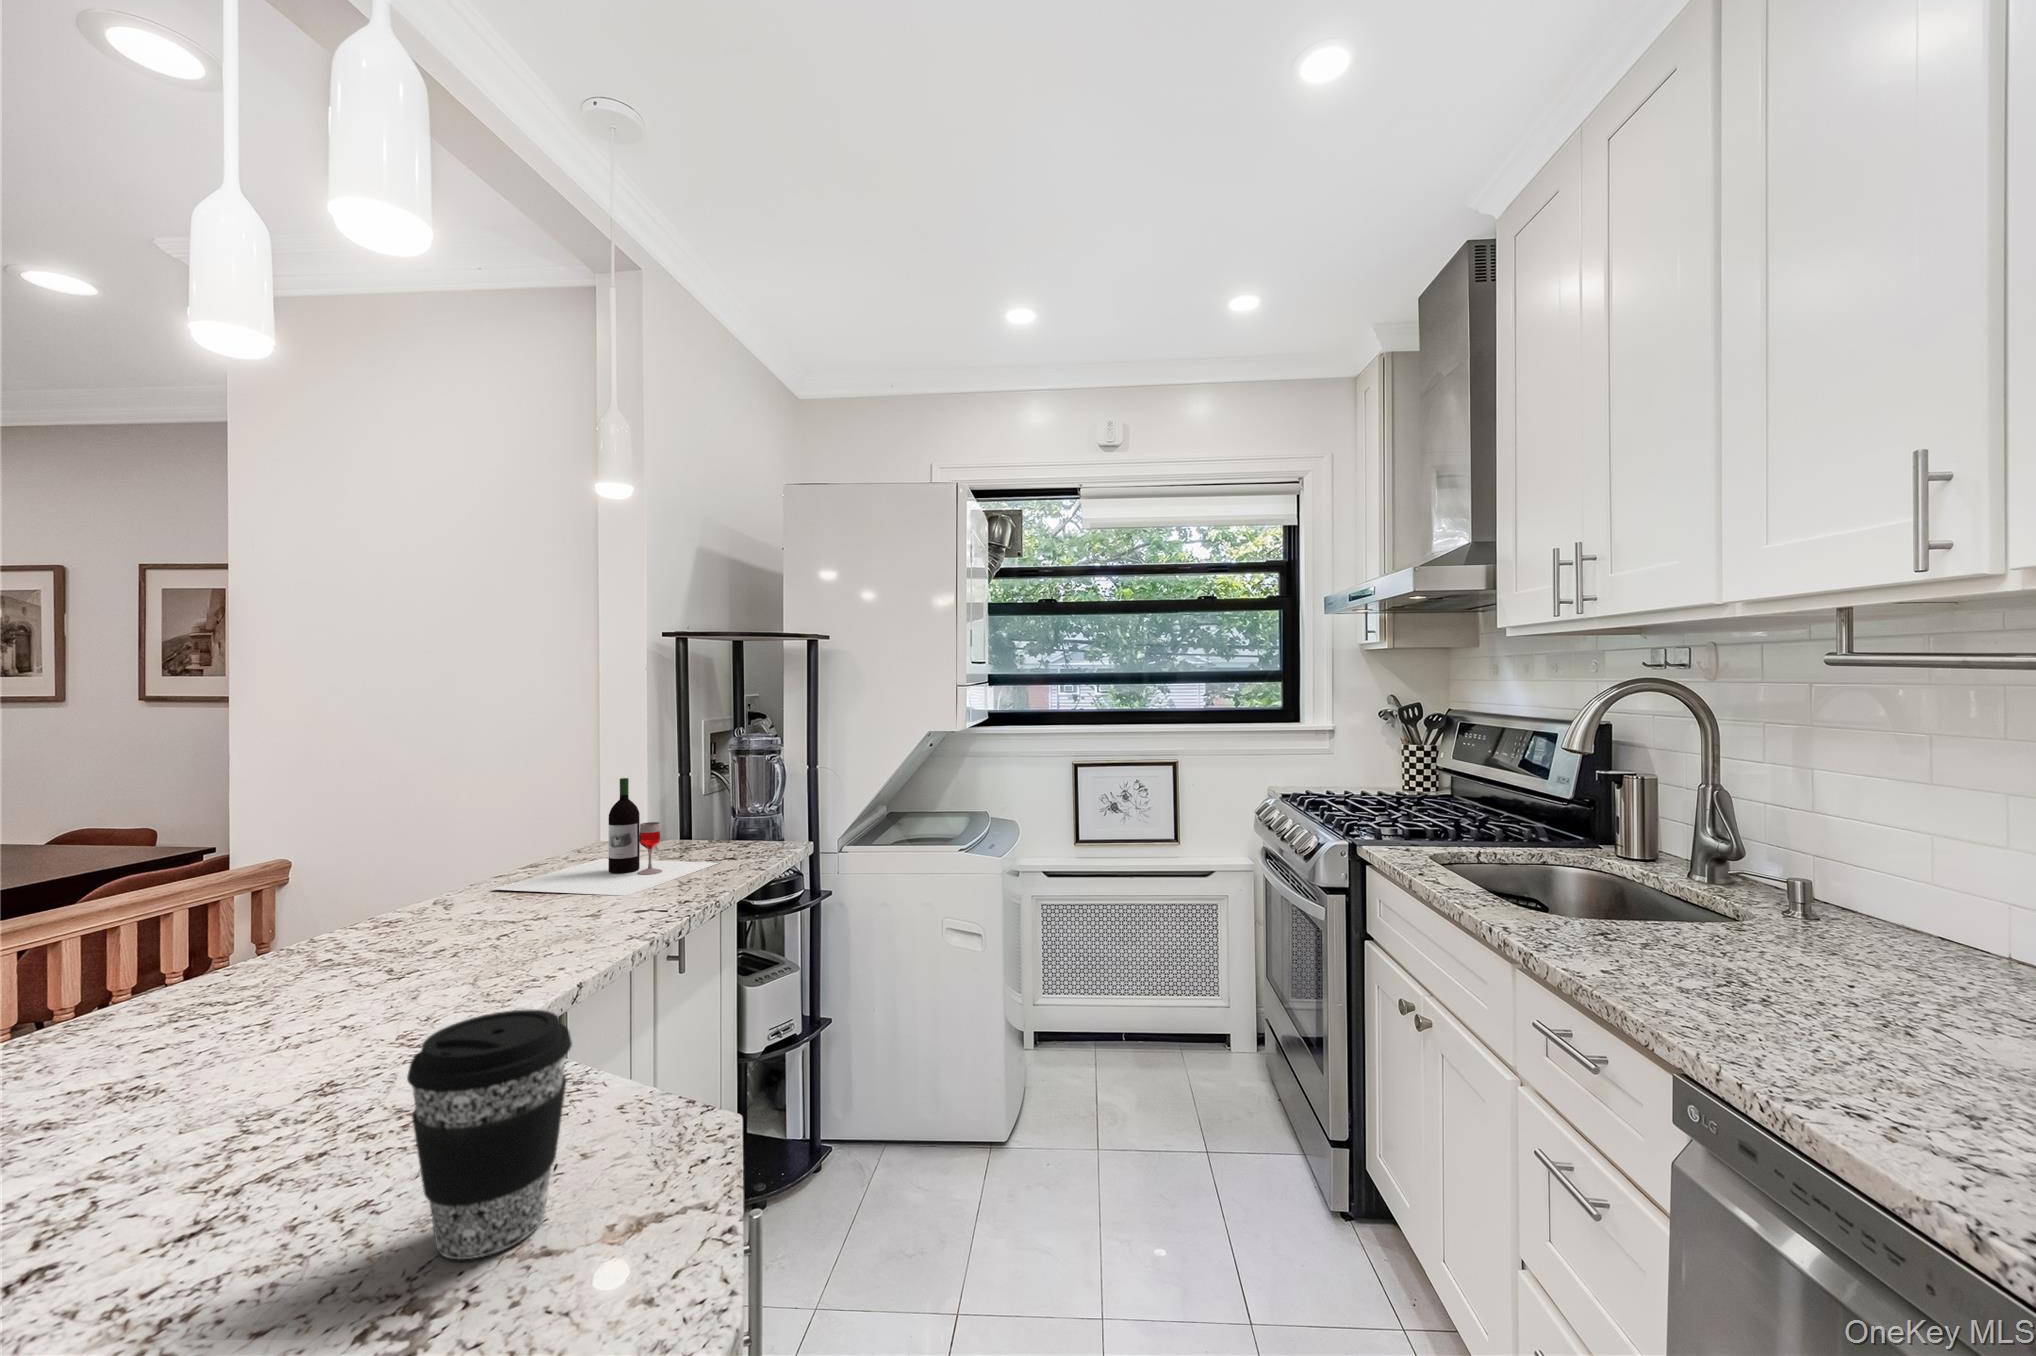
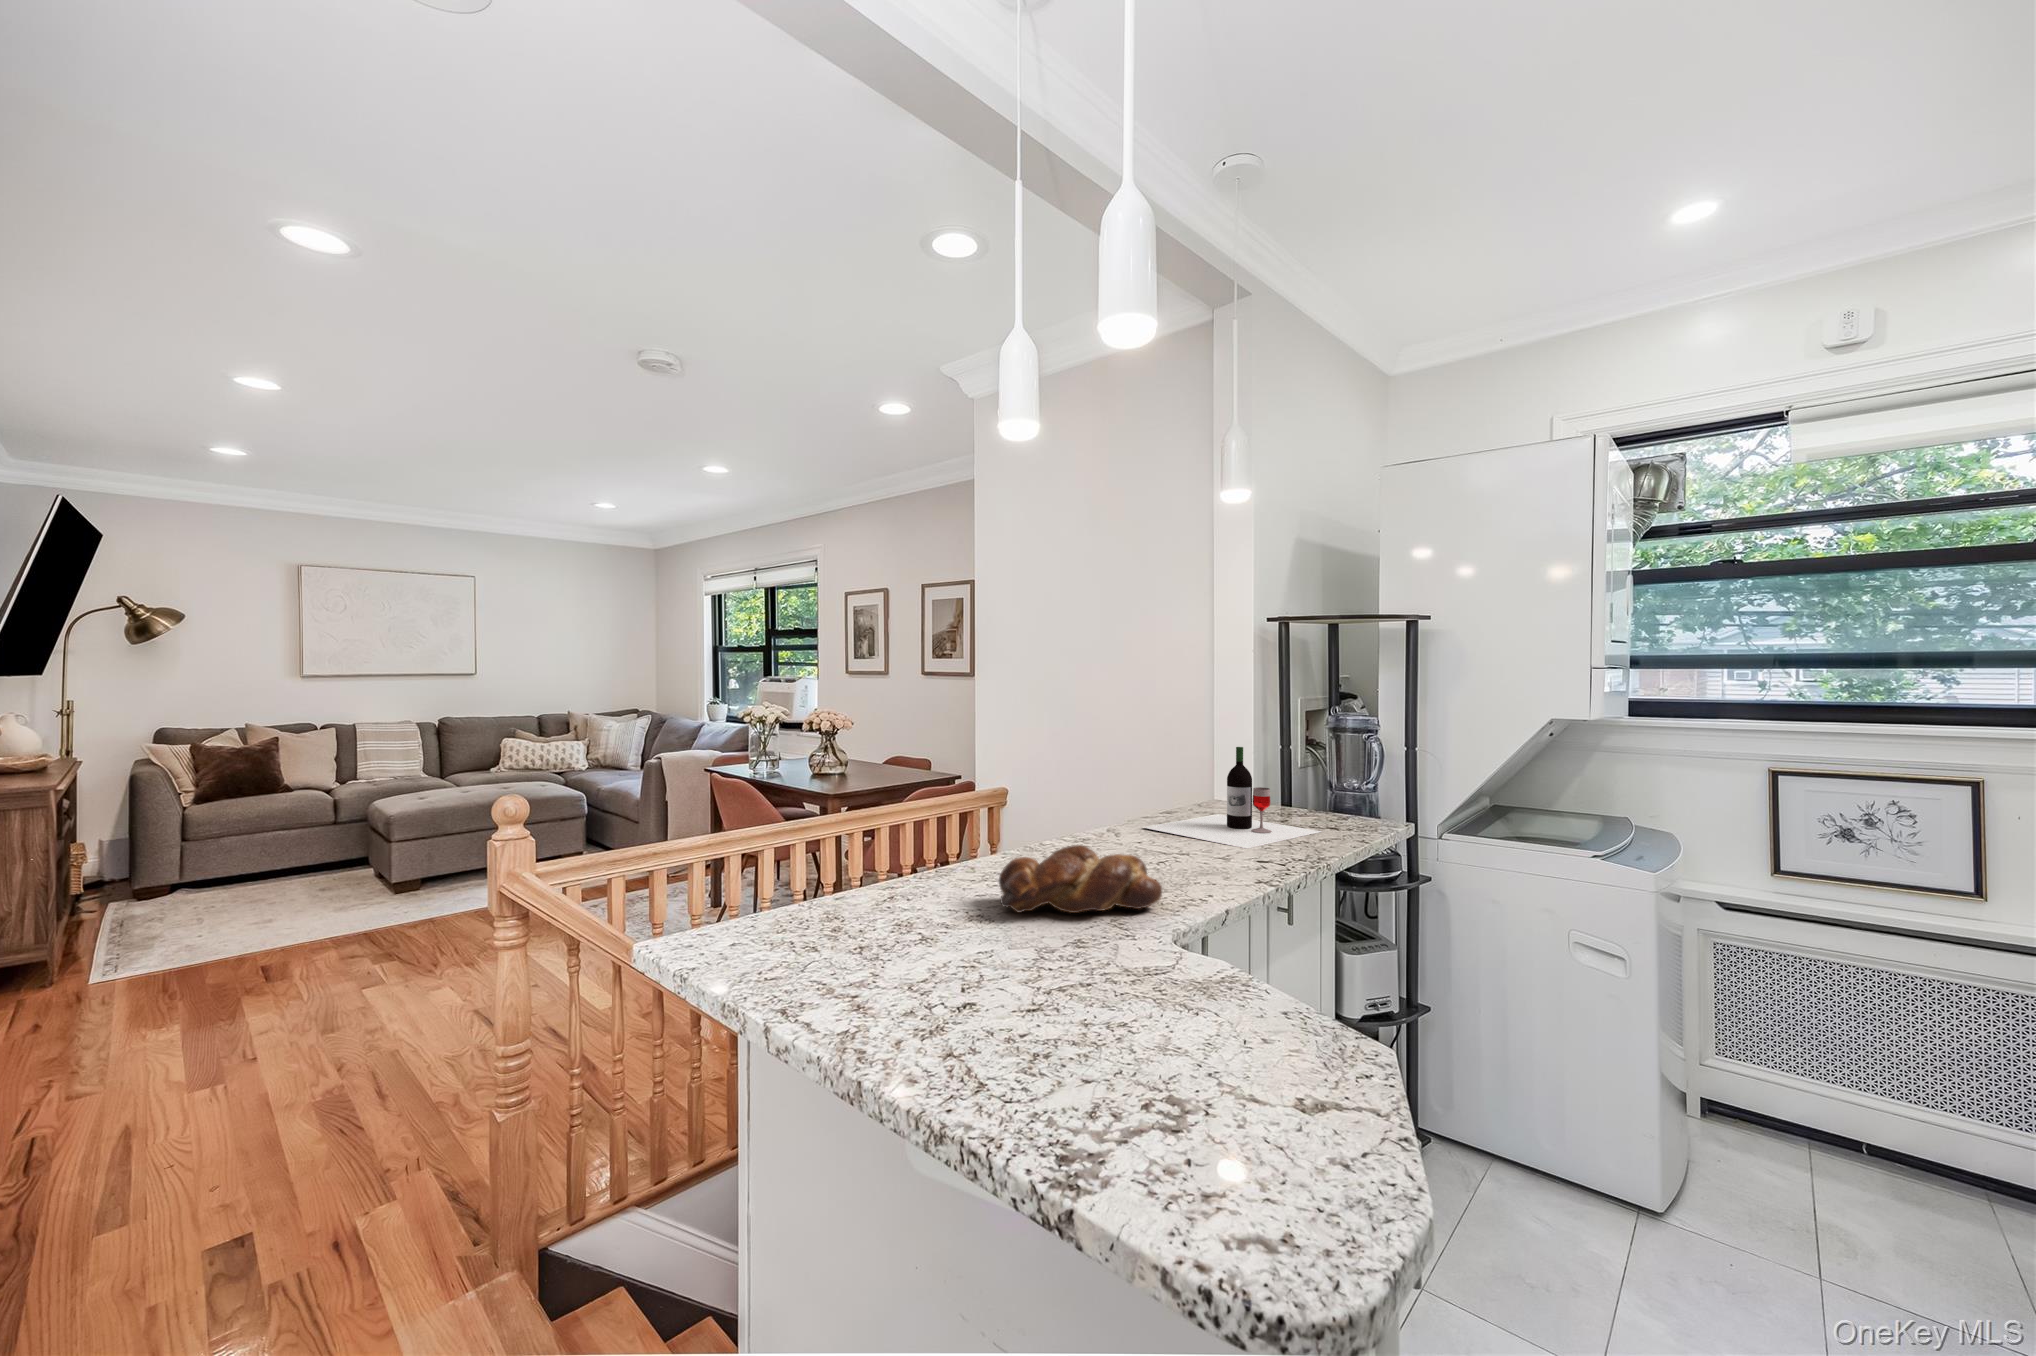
bread loaf: none [187,934,487,1058] -> present [999,845,1162,913]
coffee cup: present [407,1010,572,1259] -> none [1163,915,1266,1084]

